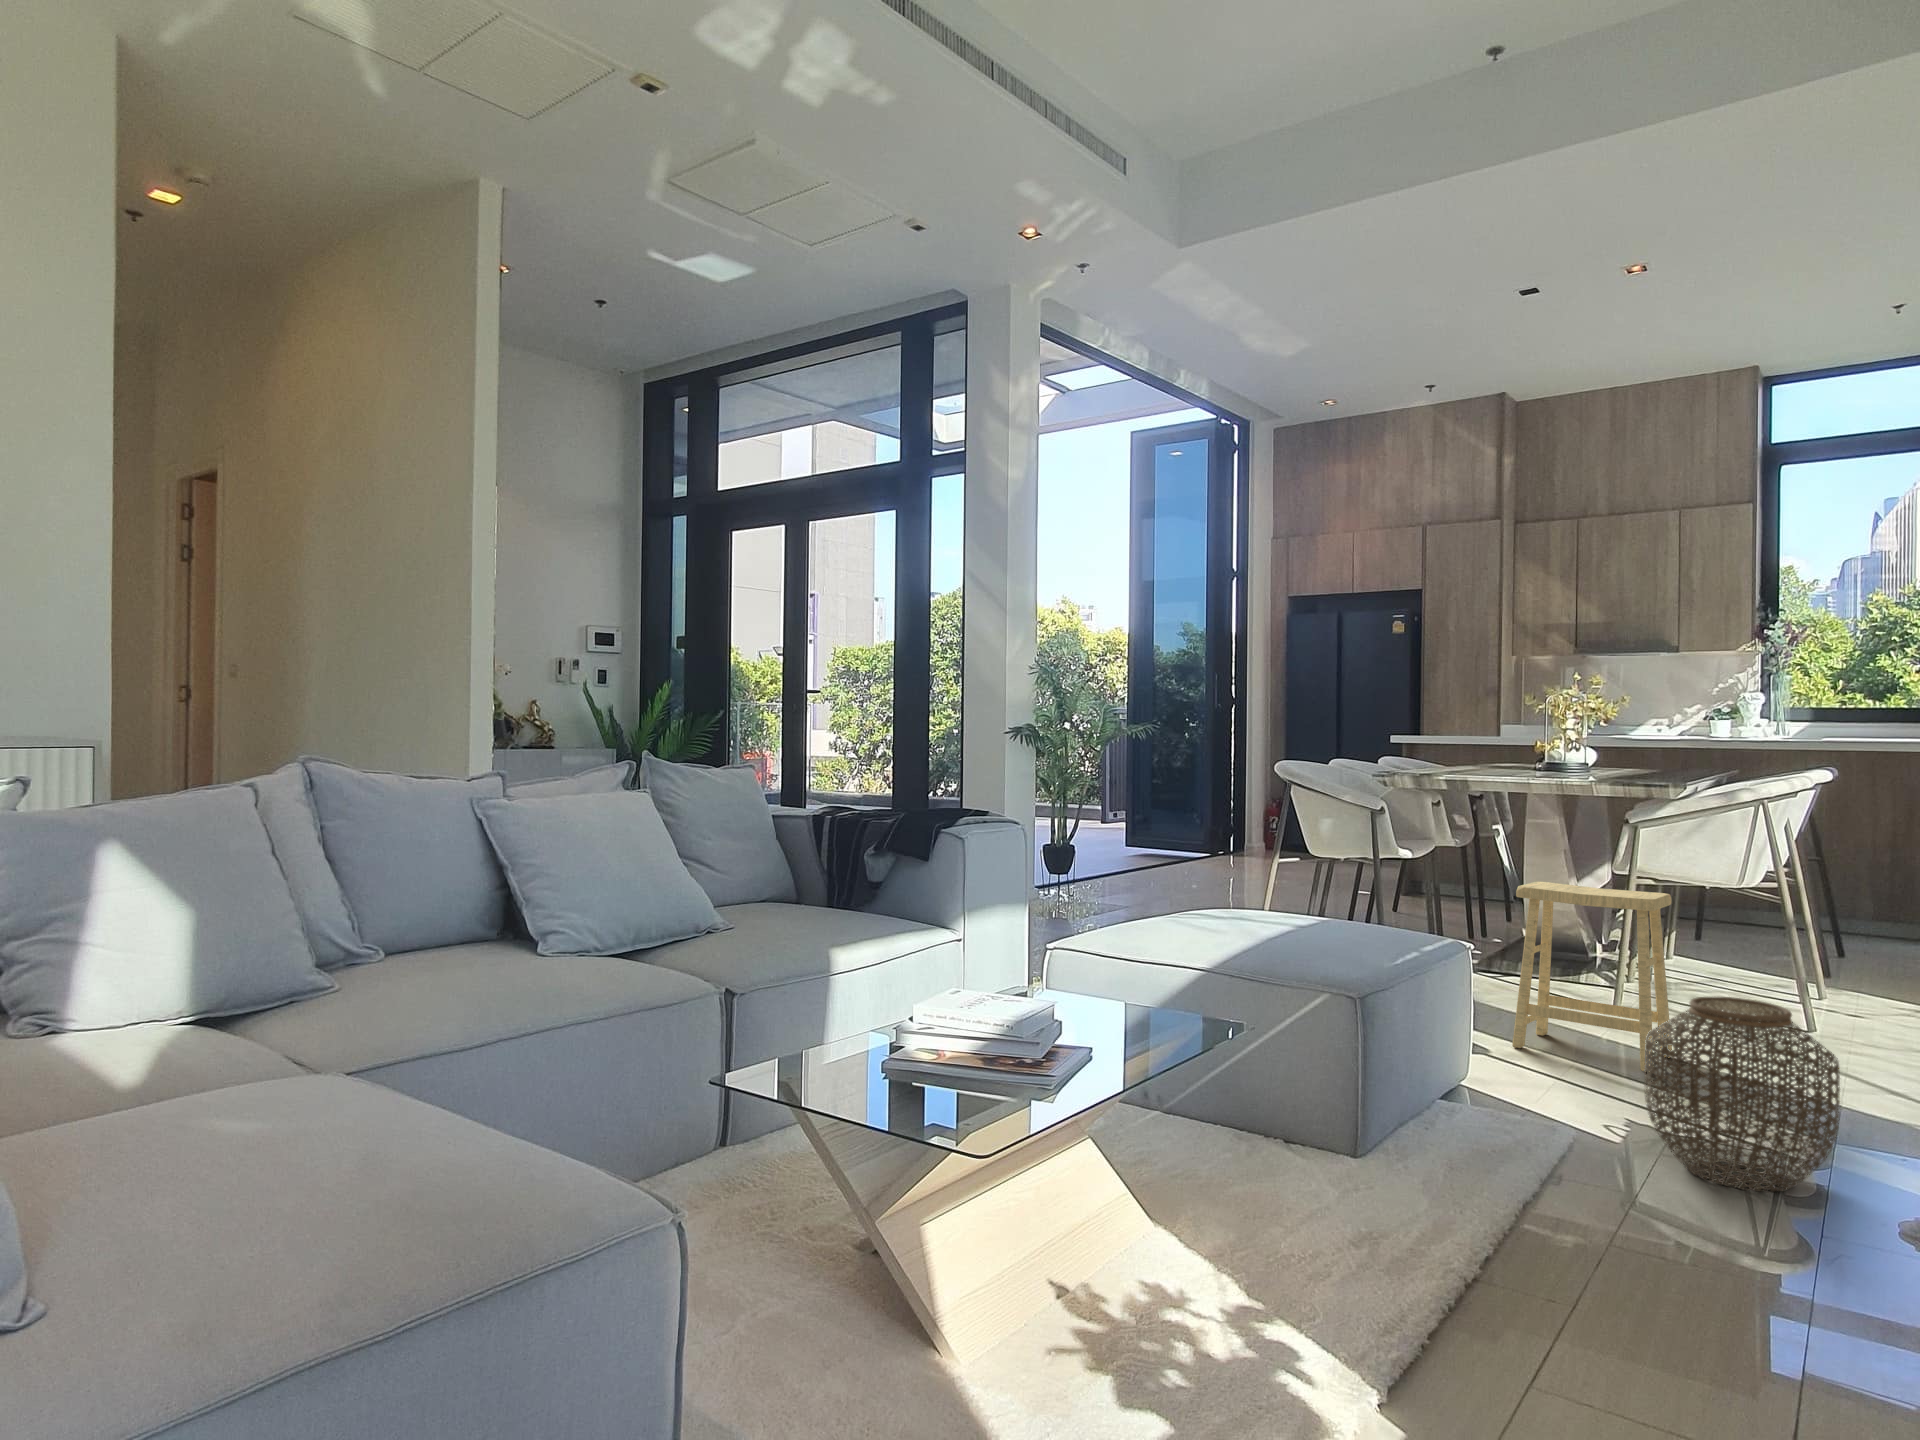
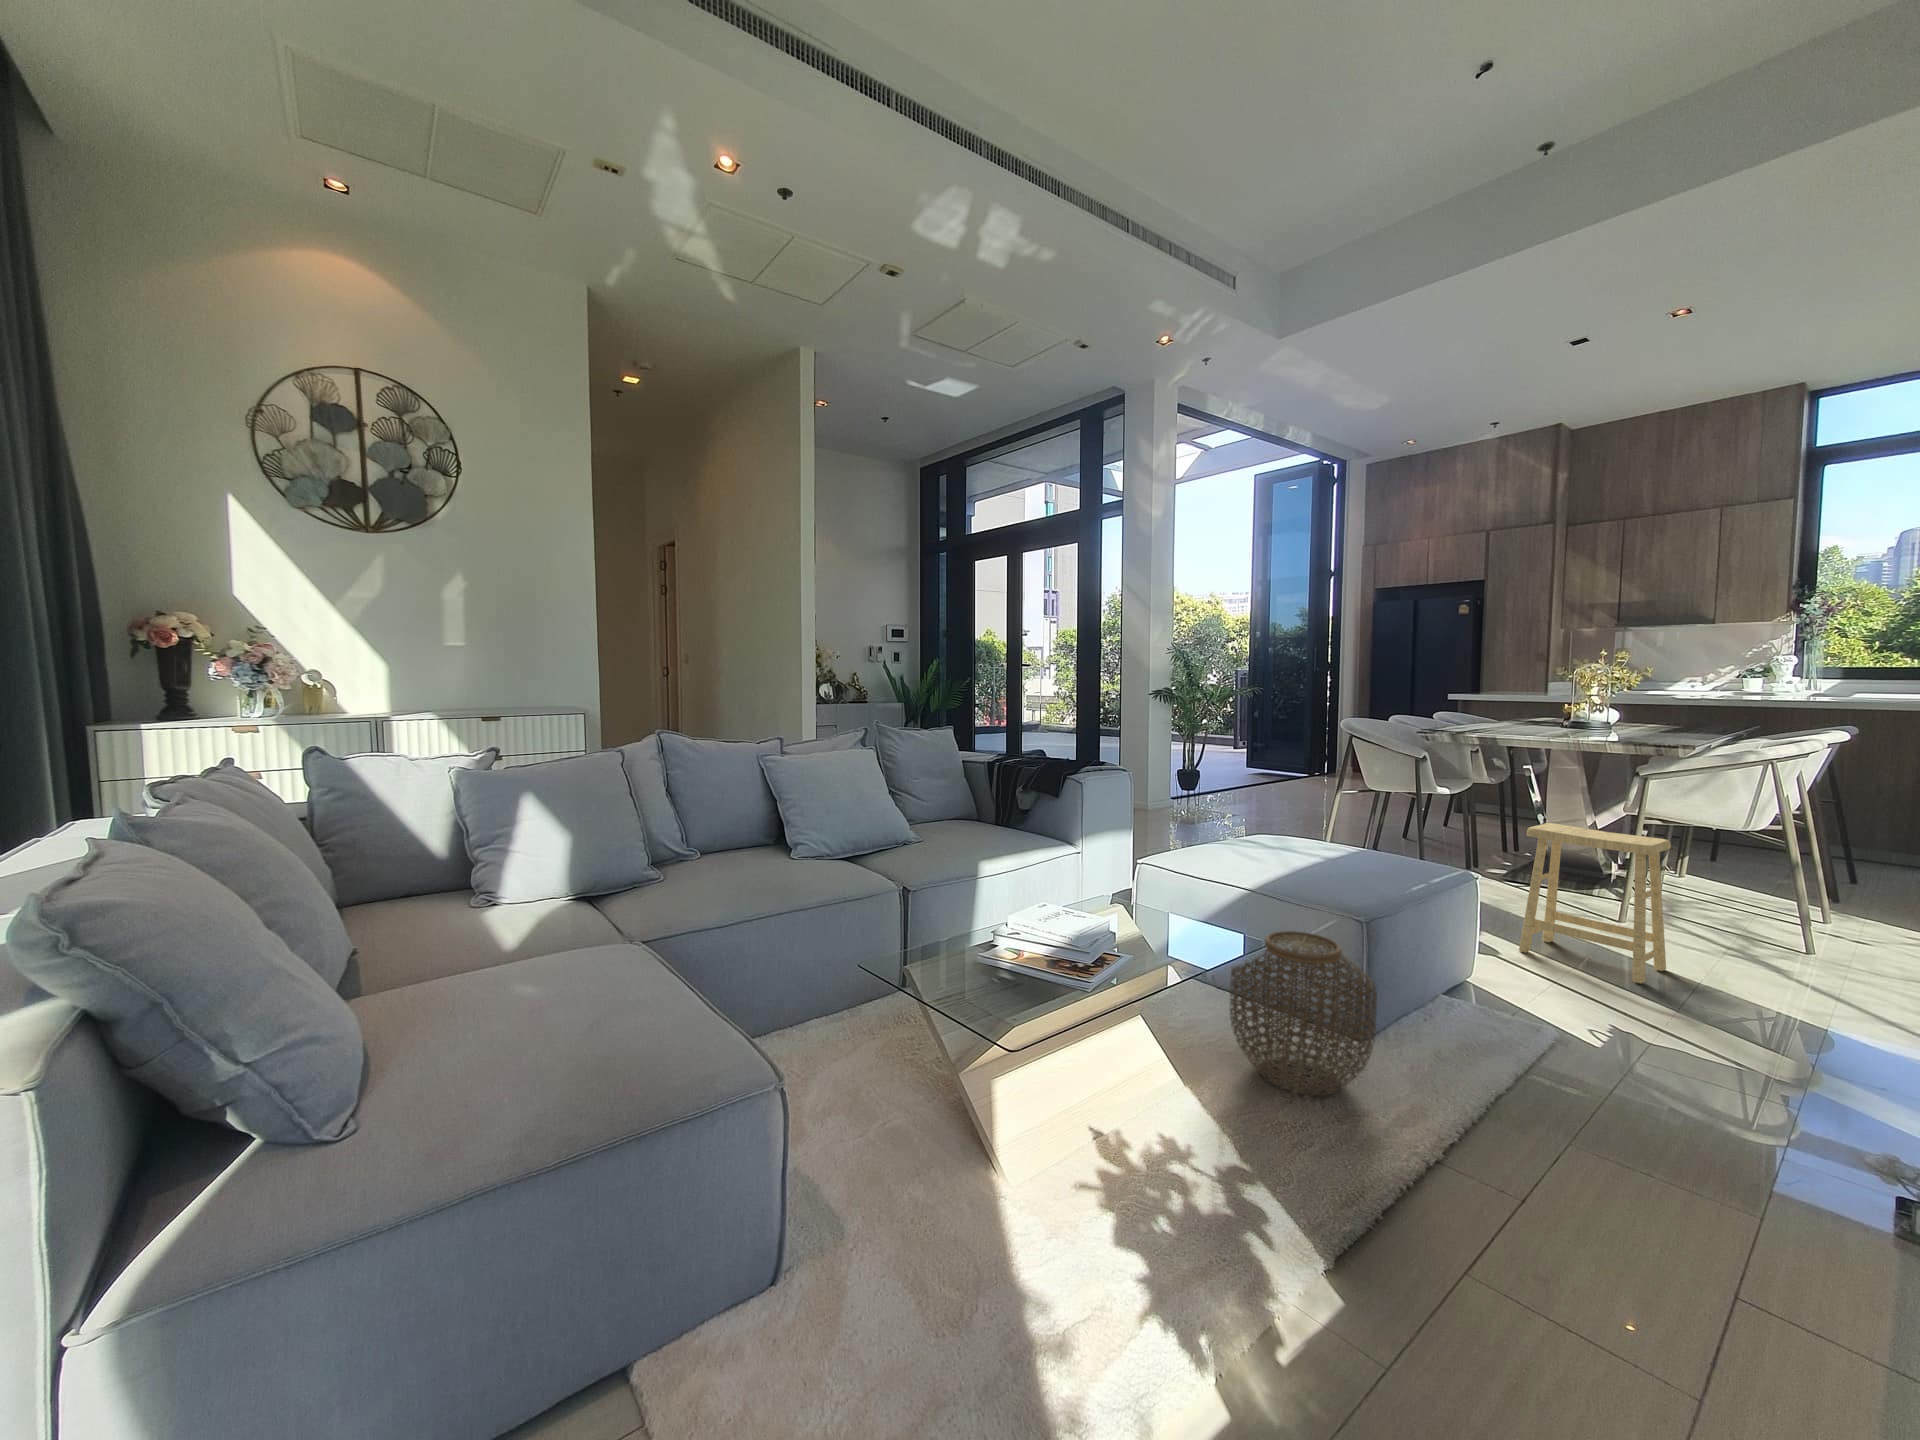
woven basket: present [1644,997,1840,1191] -> present [1230,931,1377,1095]

